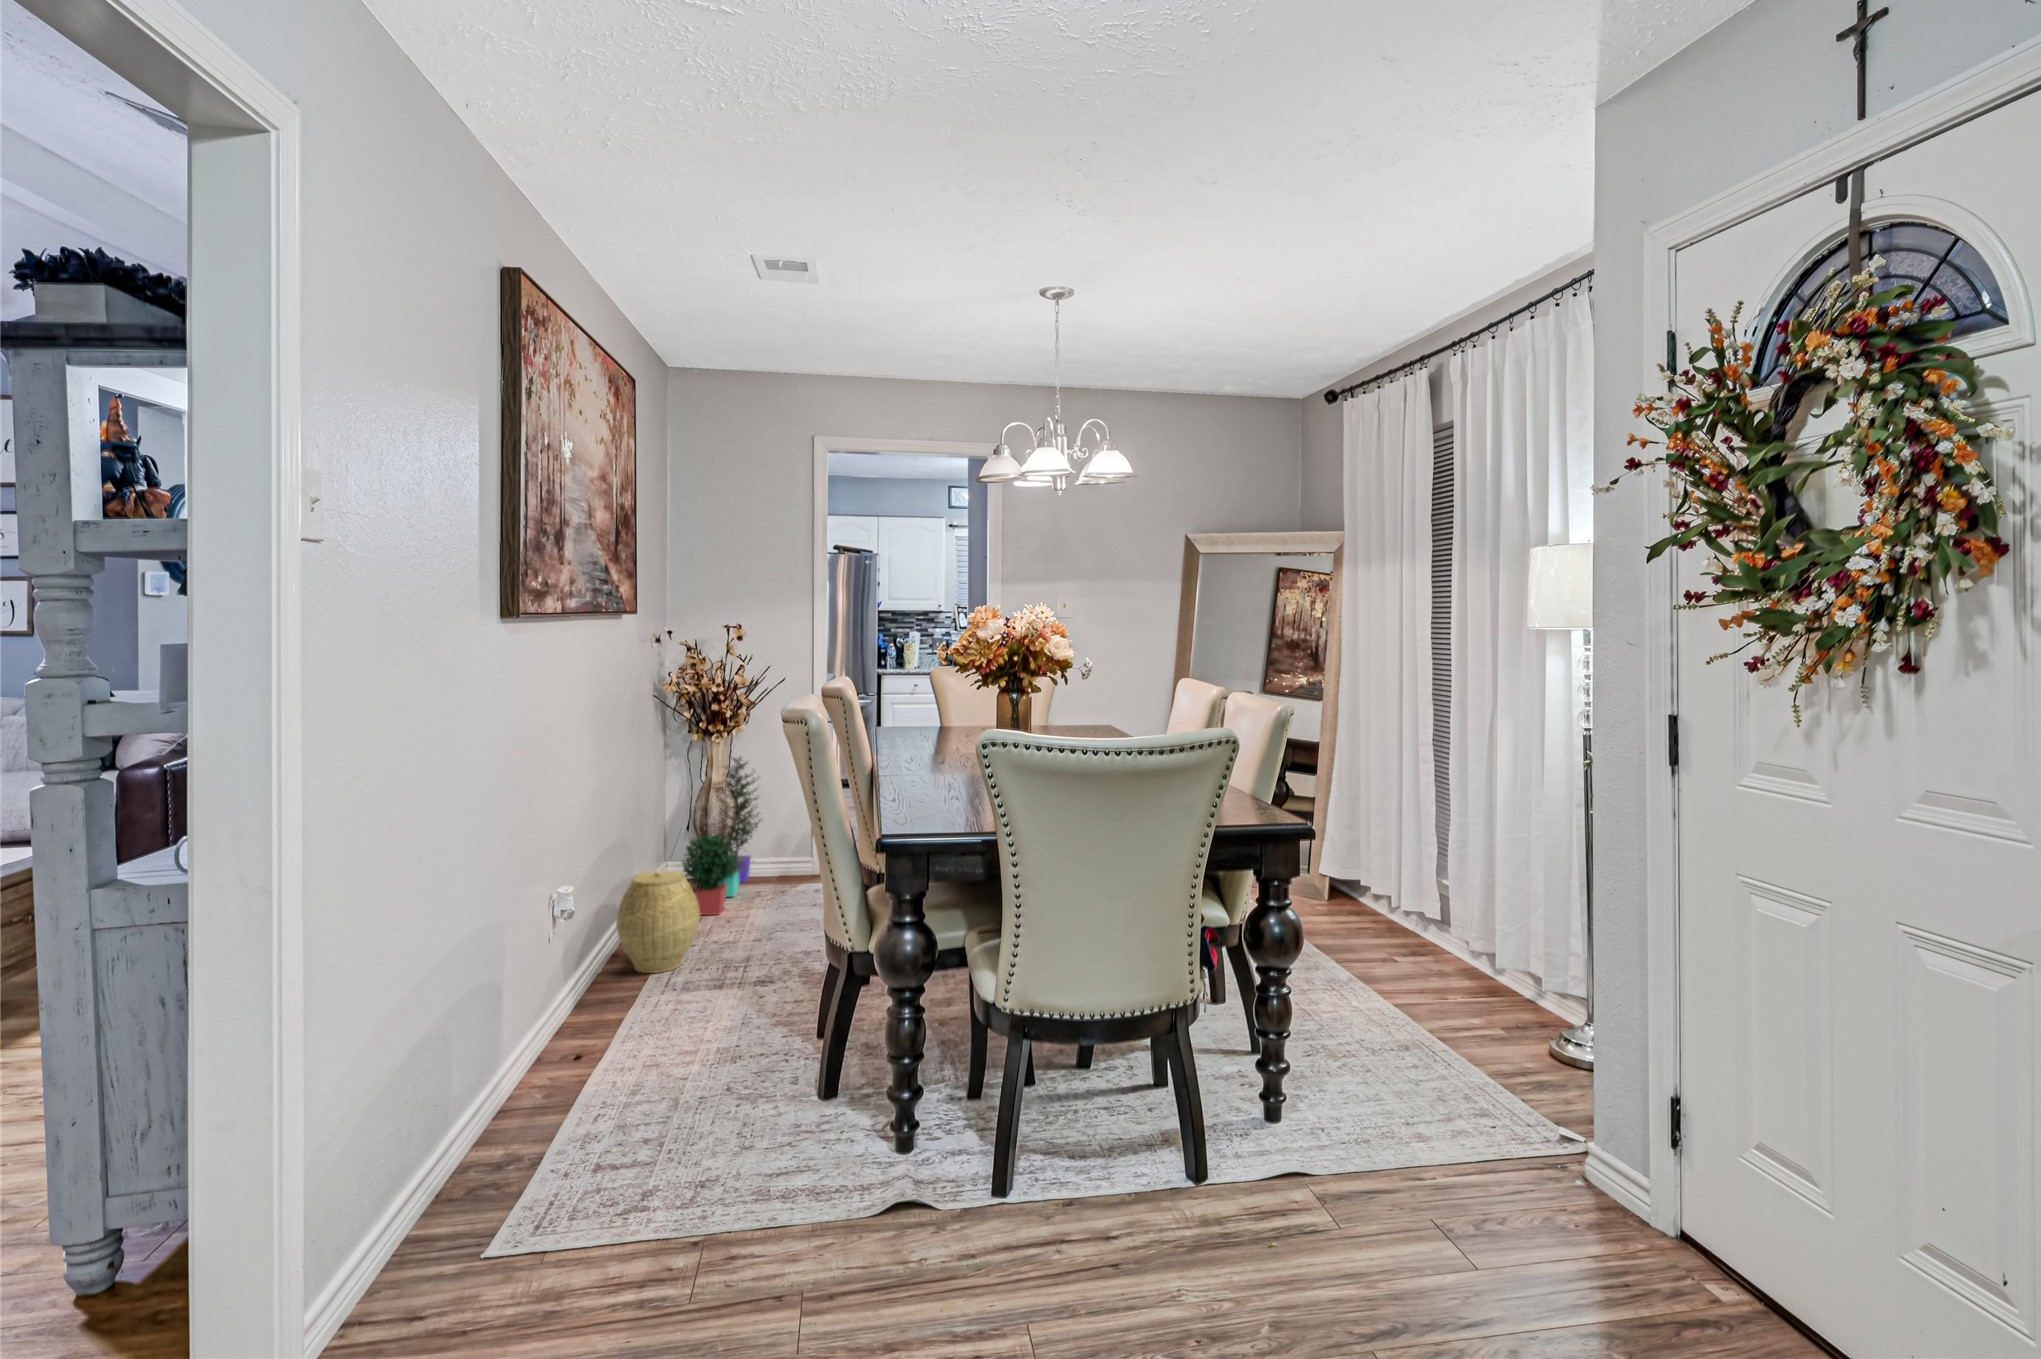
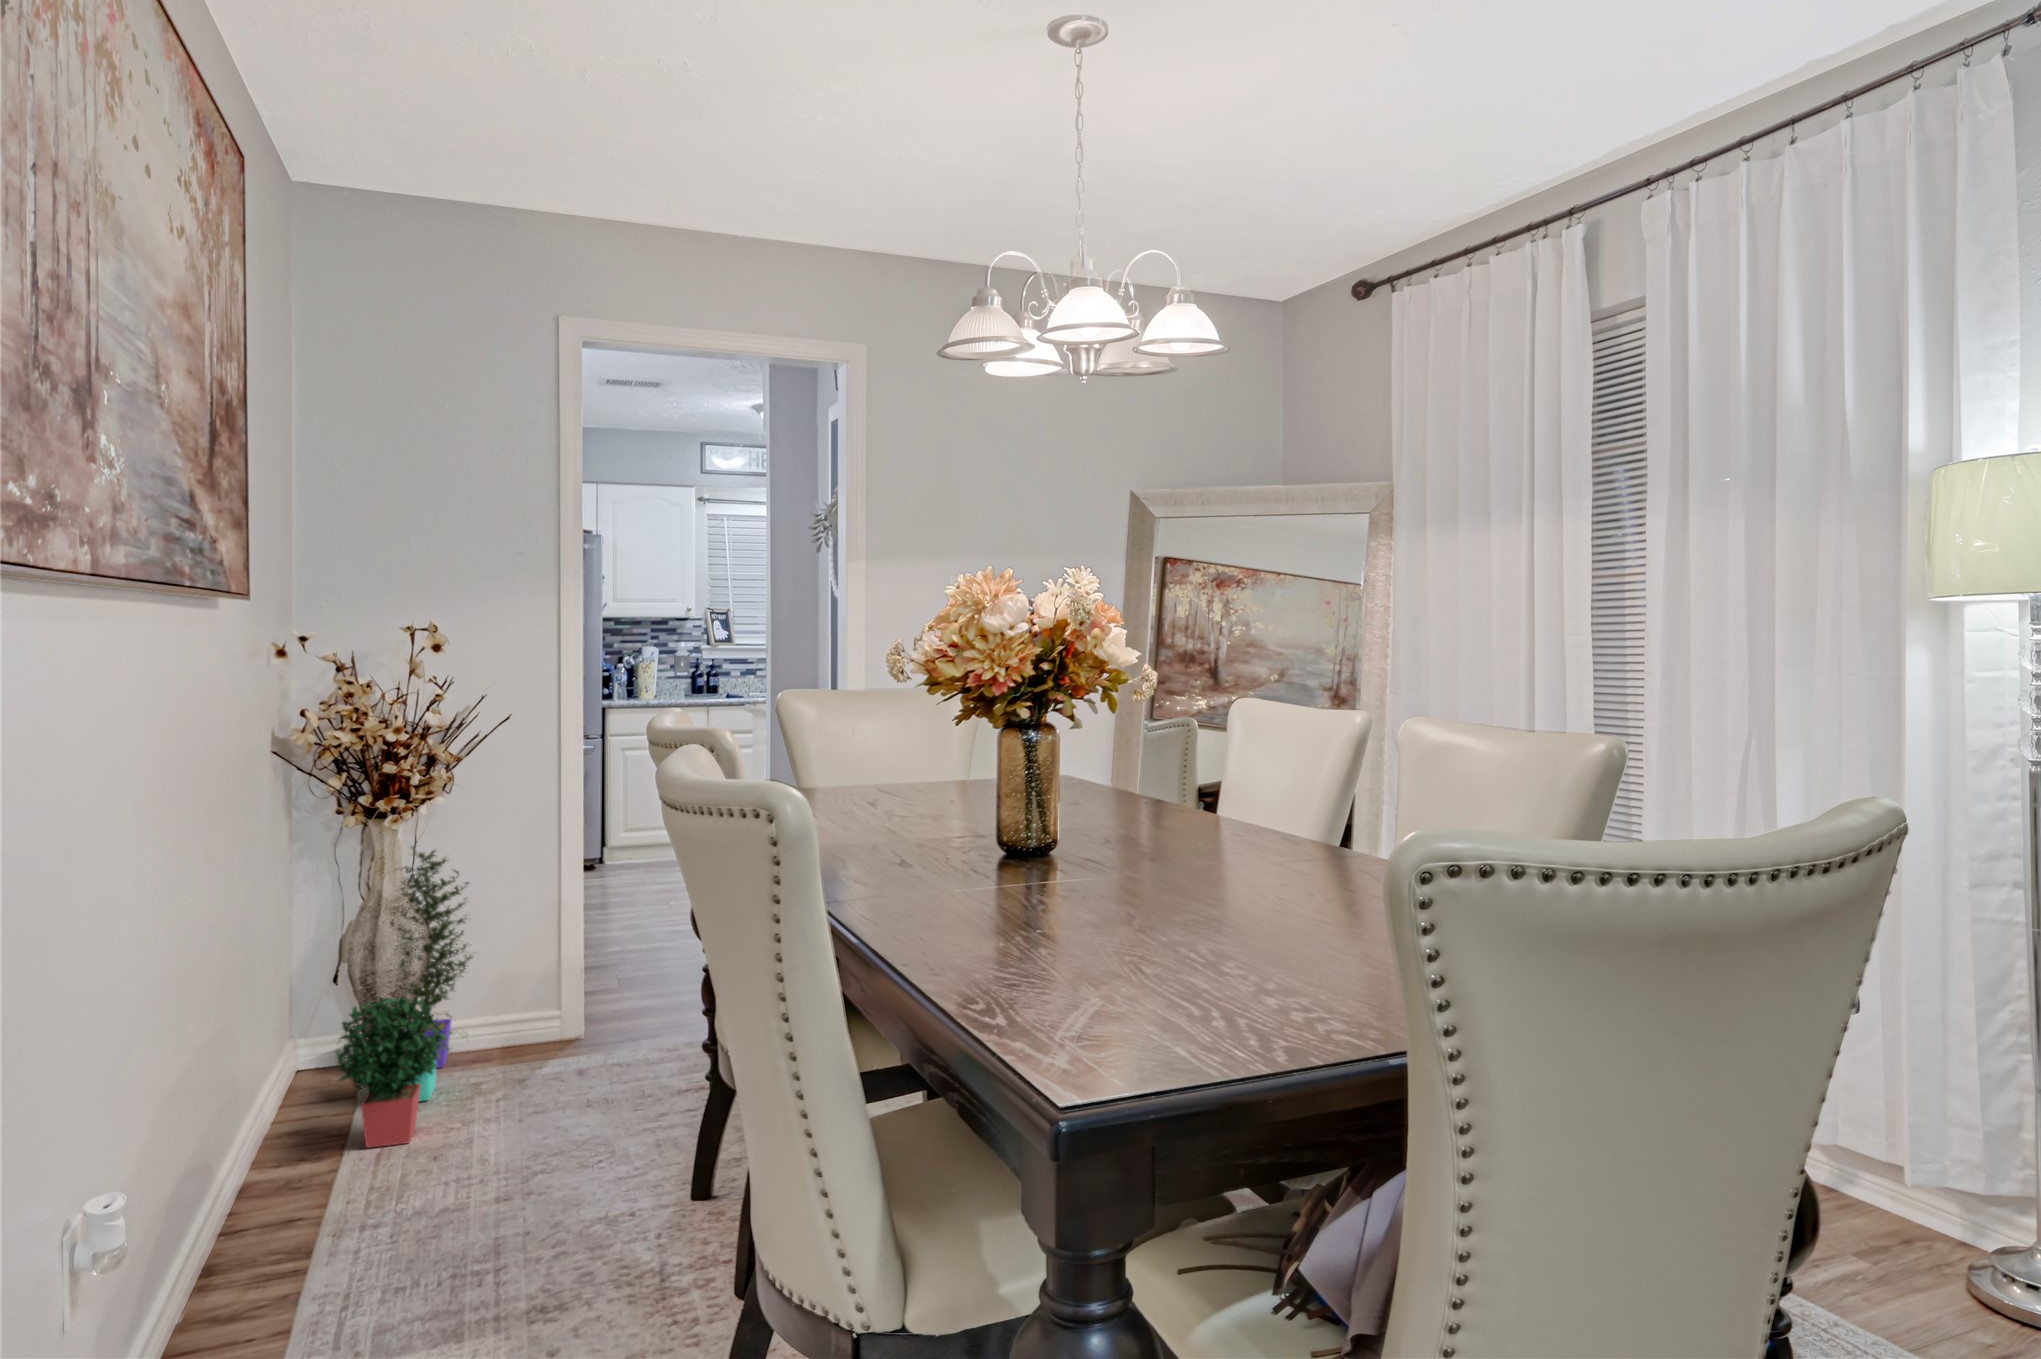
woven basket: present [616,871,700,973] -> none [213,1089,391,1305]

